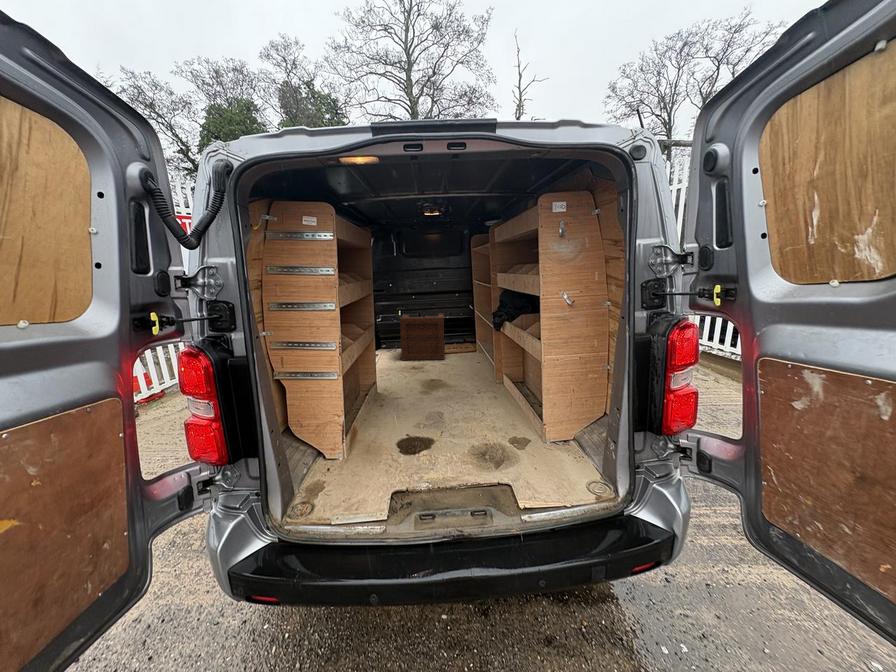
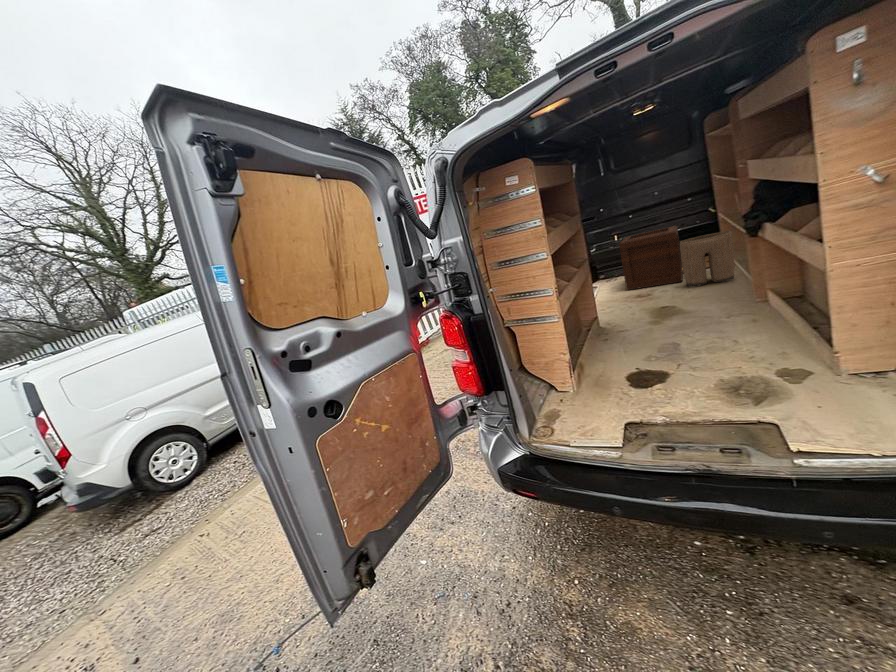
laundry basket: none [446,325,481,364] -> present [680,231,734,286]

